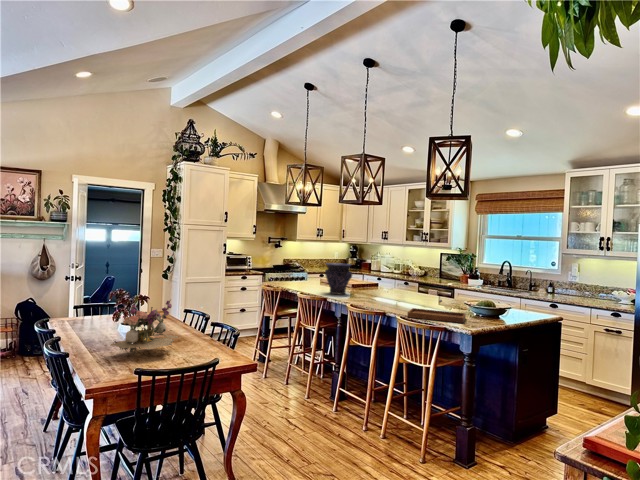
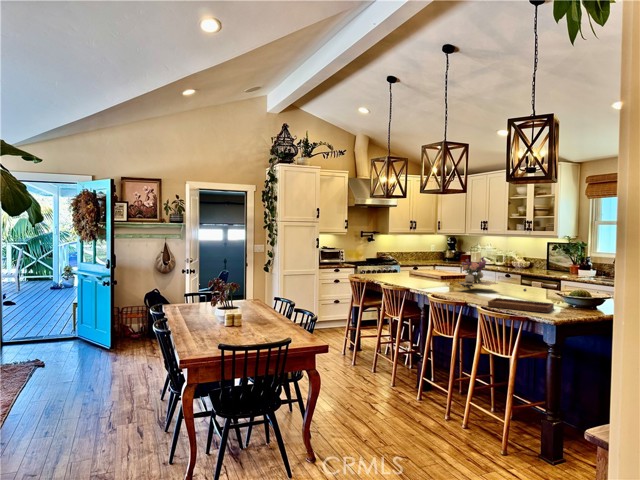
vase: present [325,263,352,294] -> none [410,255,438,285]
flower arrangement: present [110,300,177,353] -> present [458,257,497,289]

